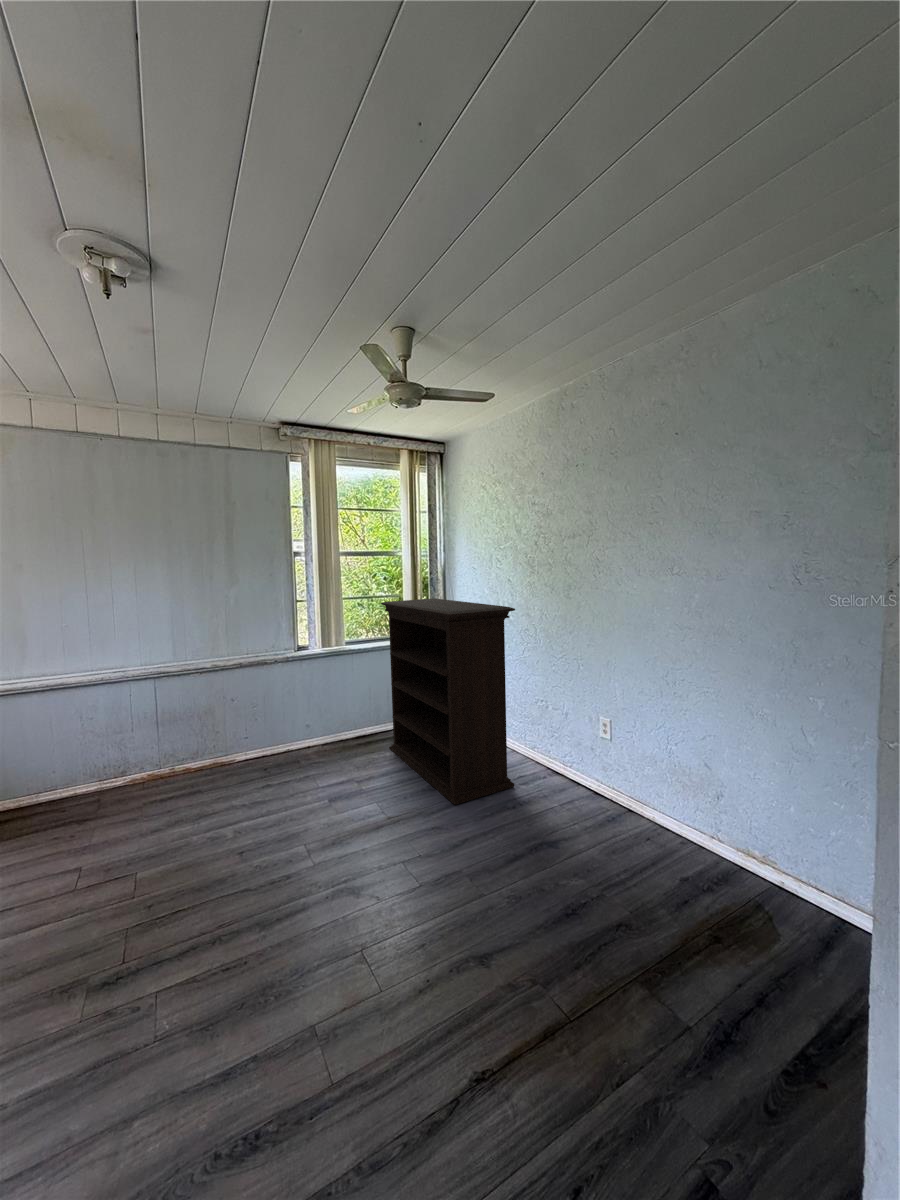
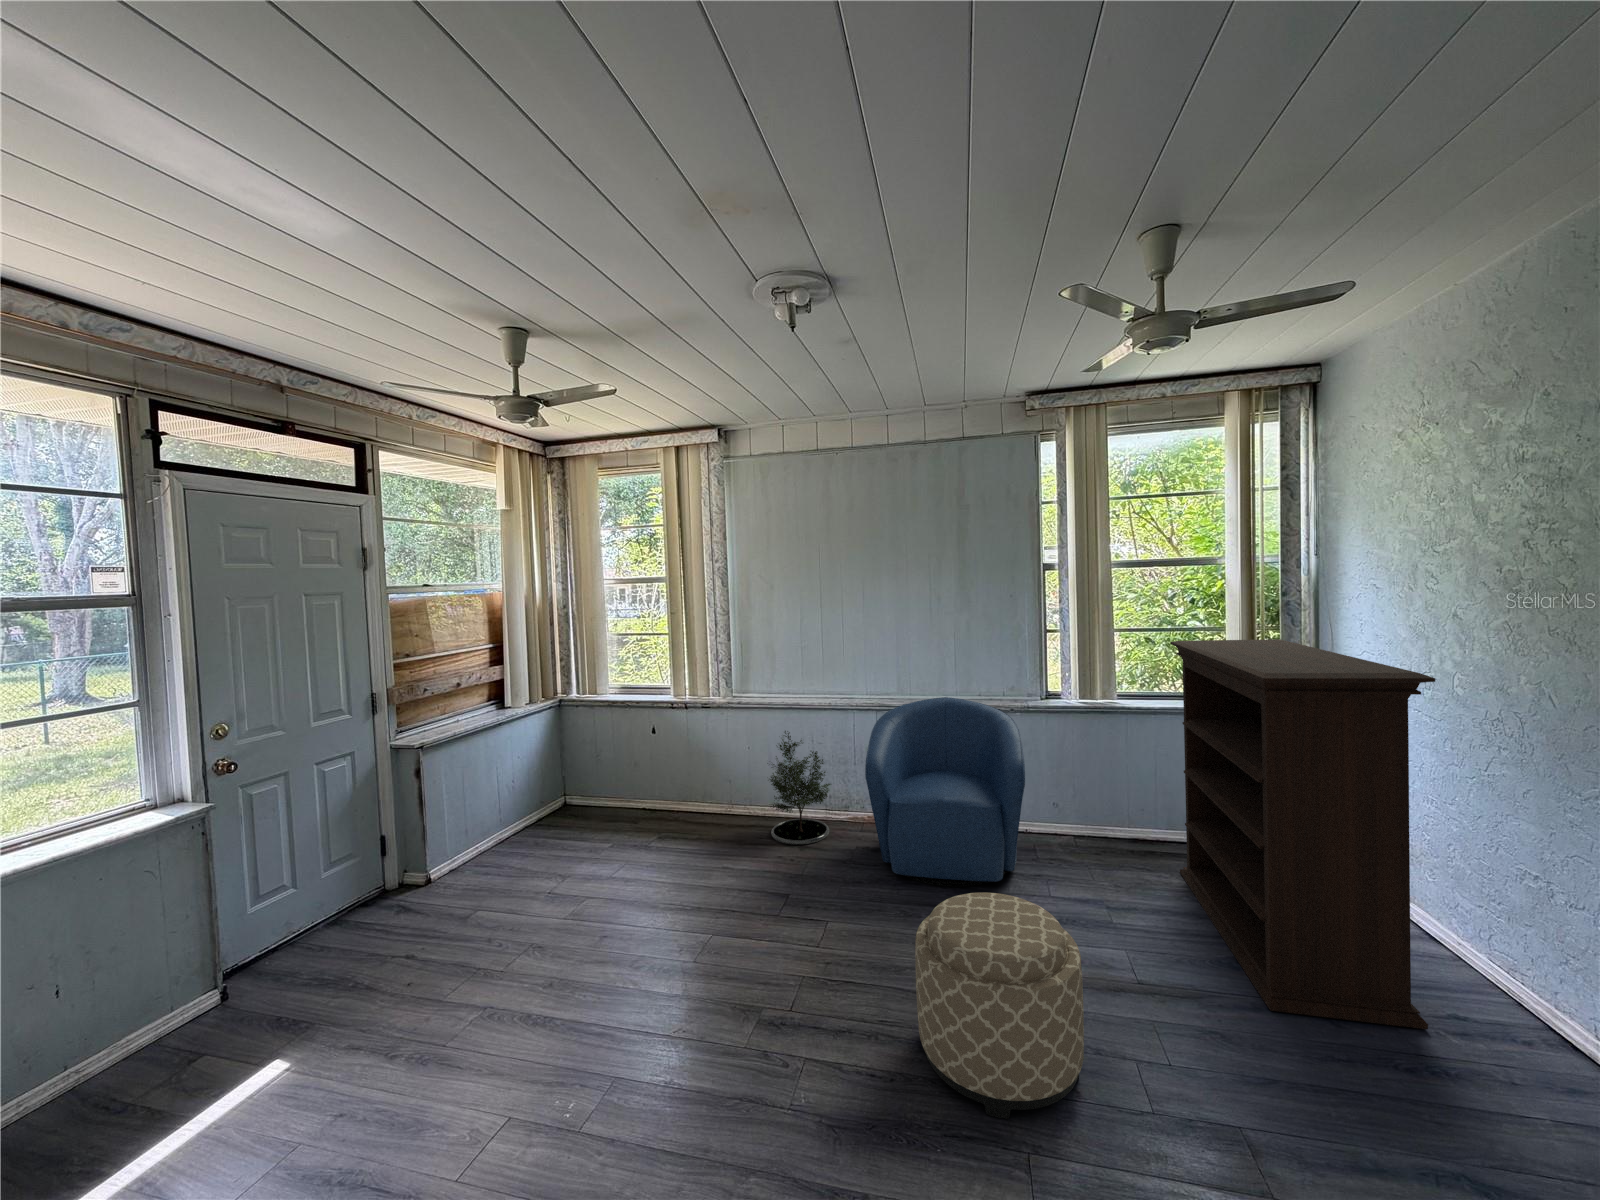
armchair: none [158,658,299,811] -> present [865,697,1025,886]
potted tree: none [26,710,110,824] -> present [770,731,831,845]
ottoman: none [255,784,379,942] -> present [915,892,1084,1119]

